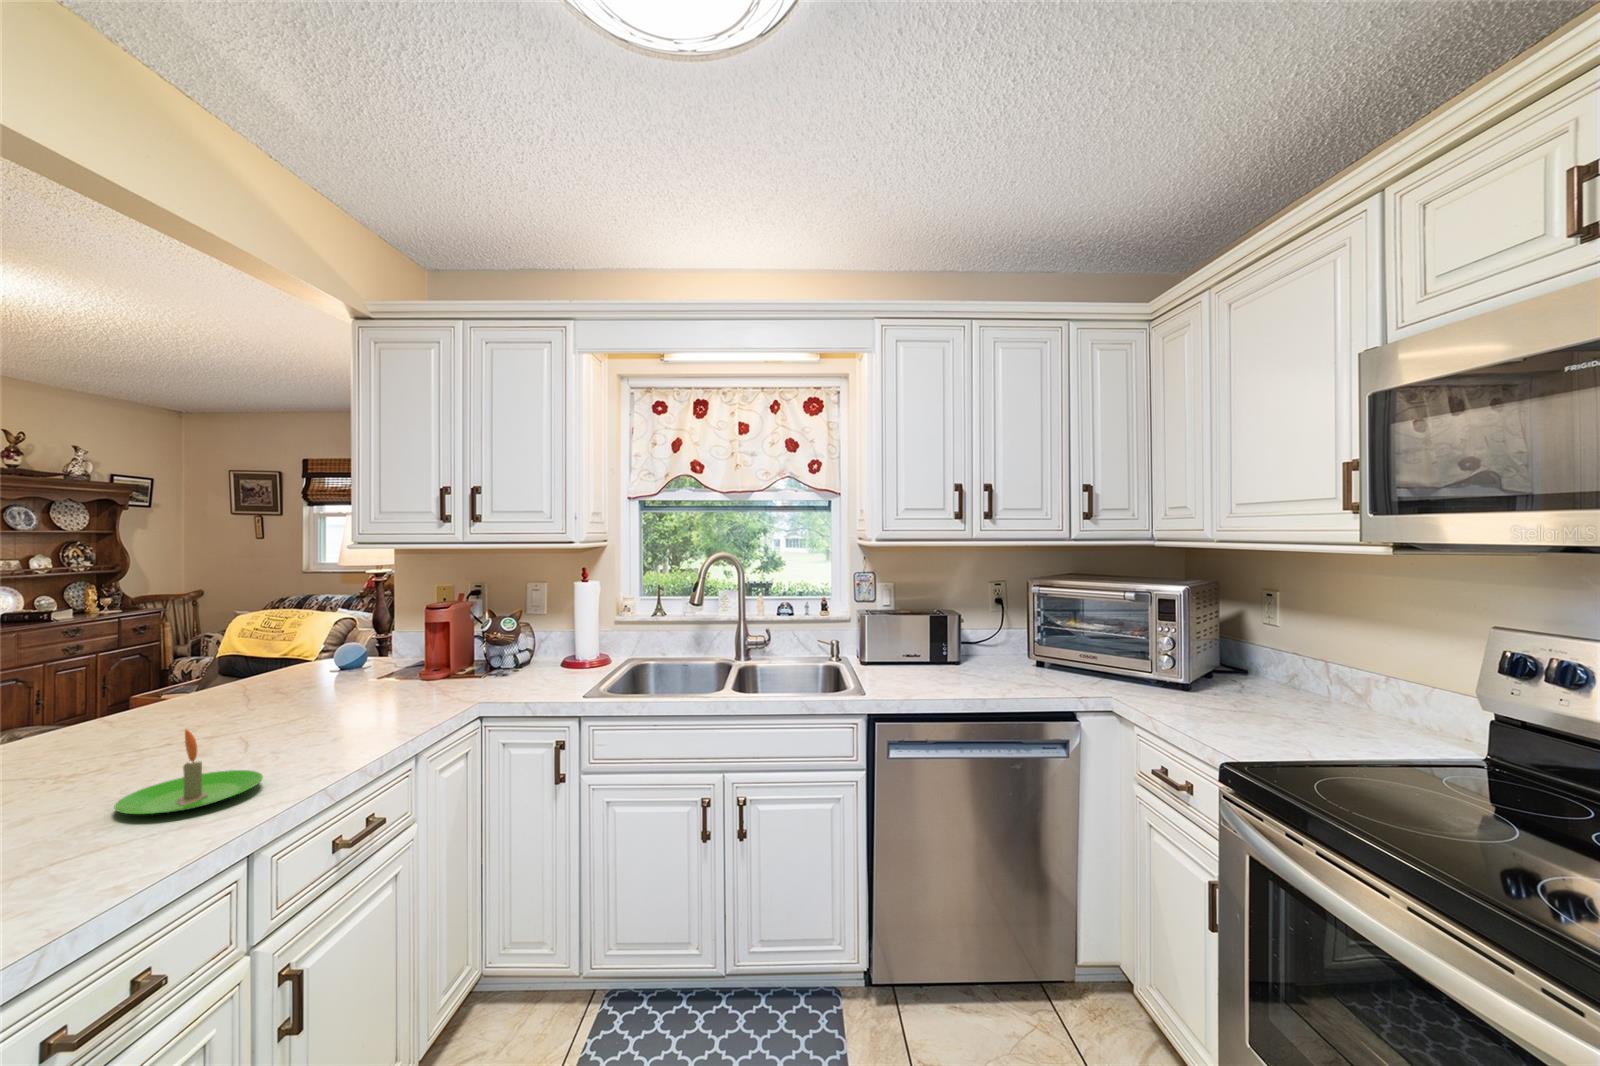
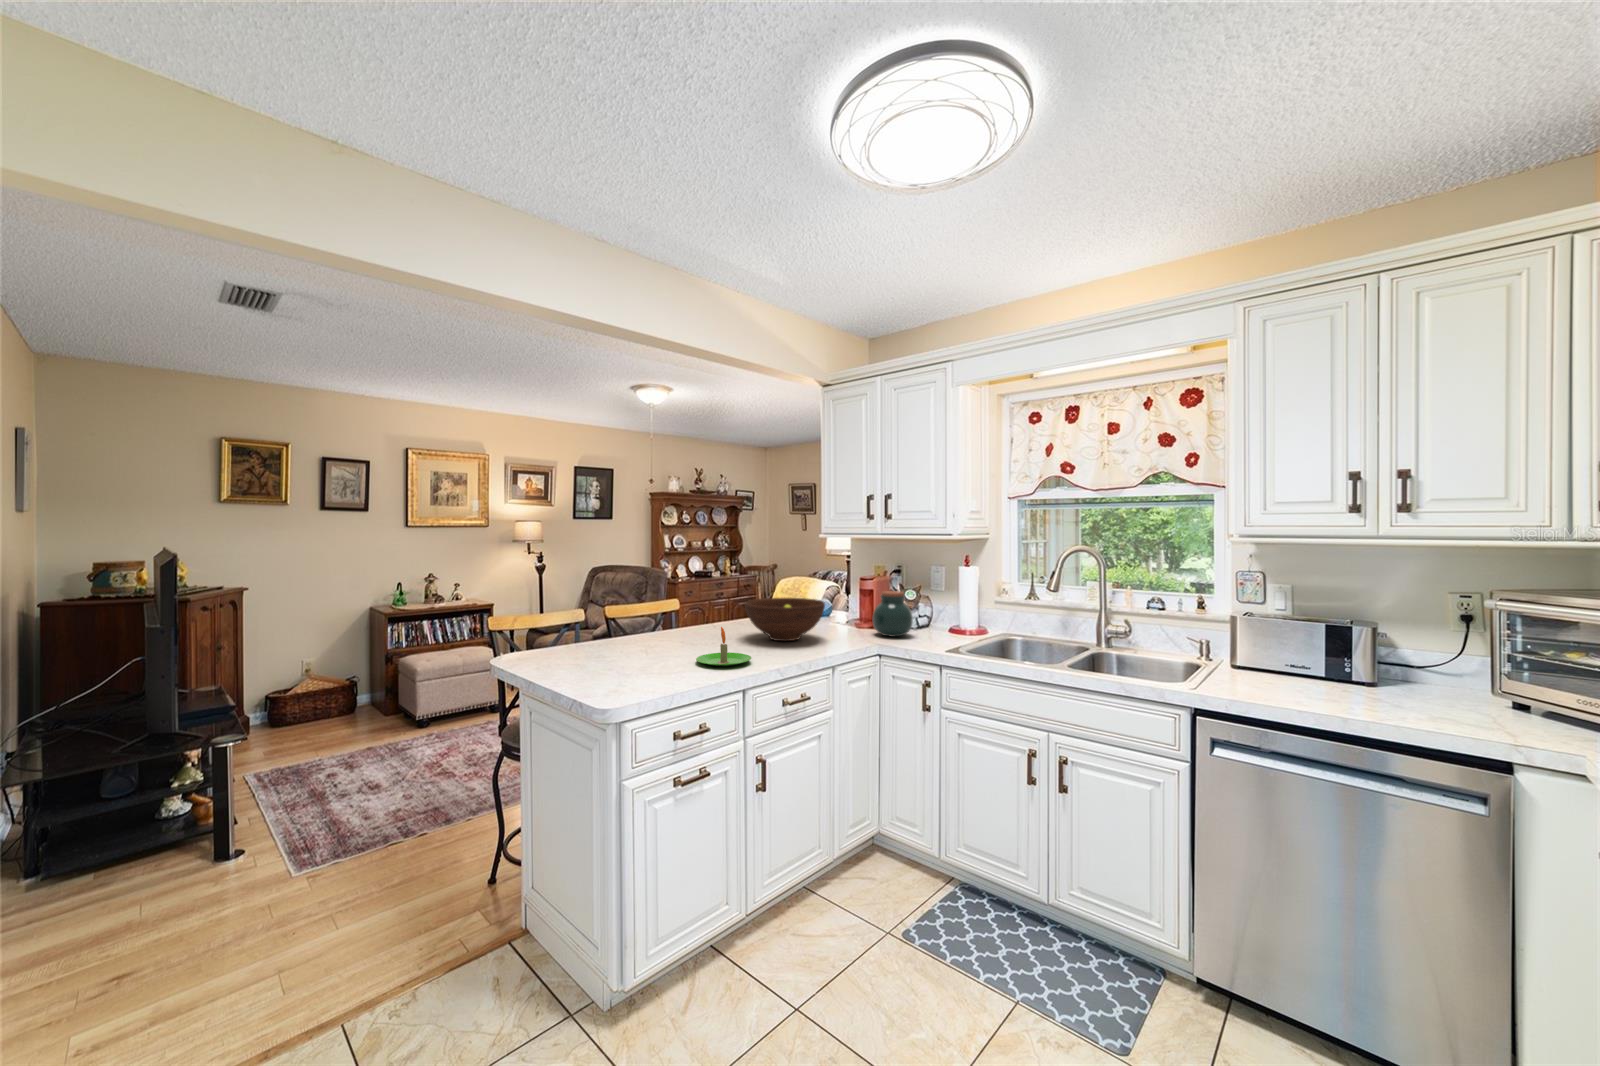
jar: none [460,622,521,687] -> present [873,591,913,637]
fruit bowl: none [218,648,388,728] -> present [745,598,825,641]

